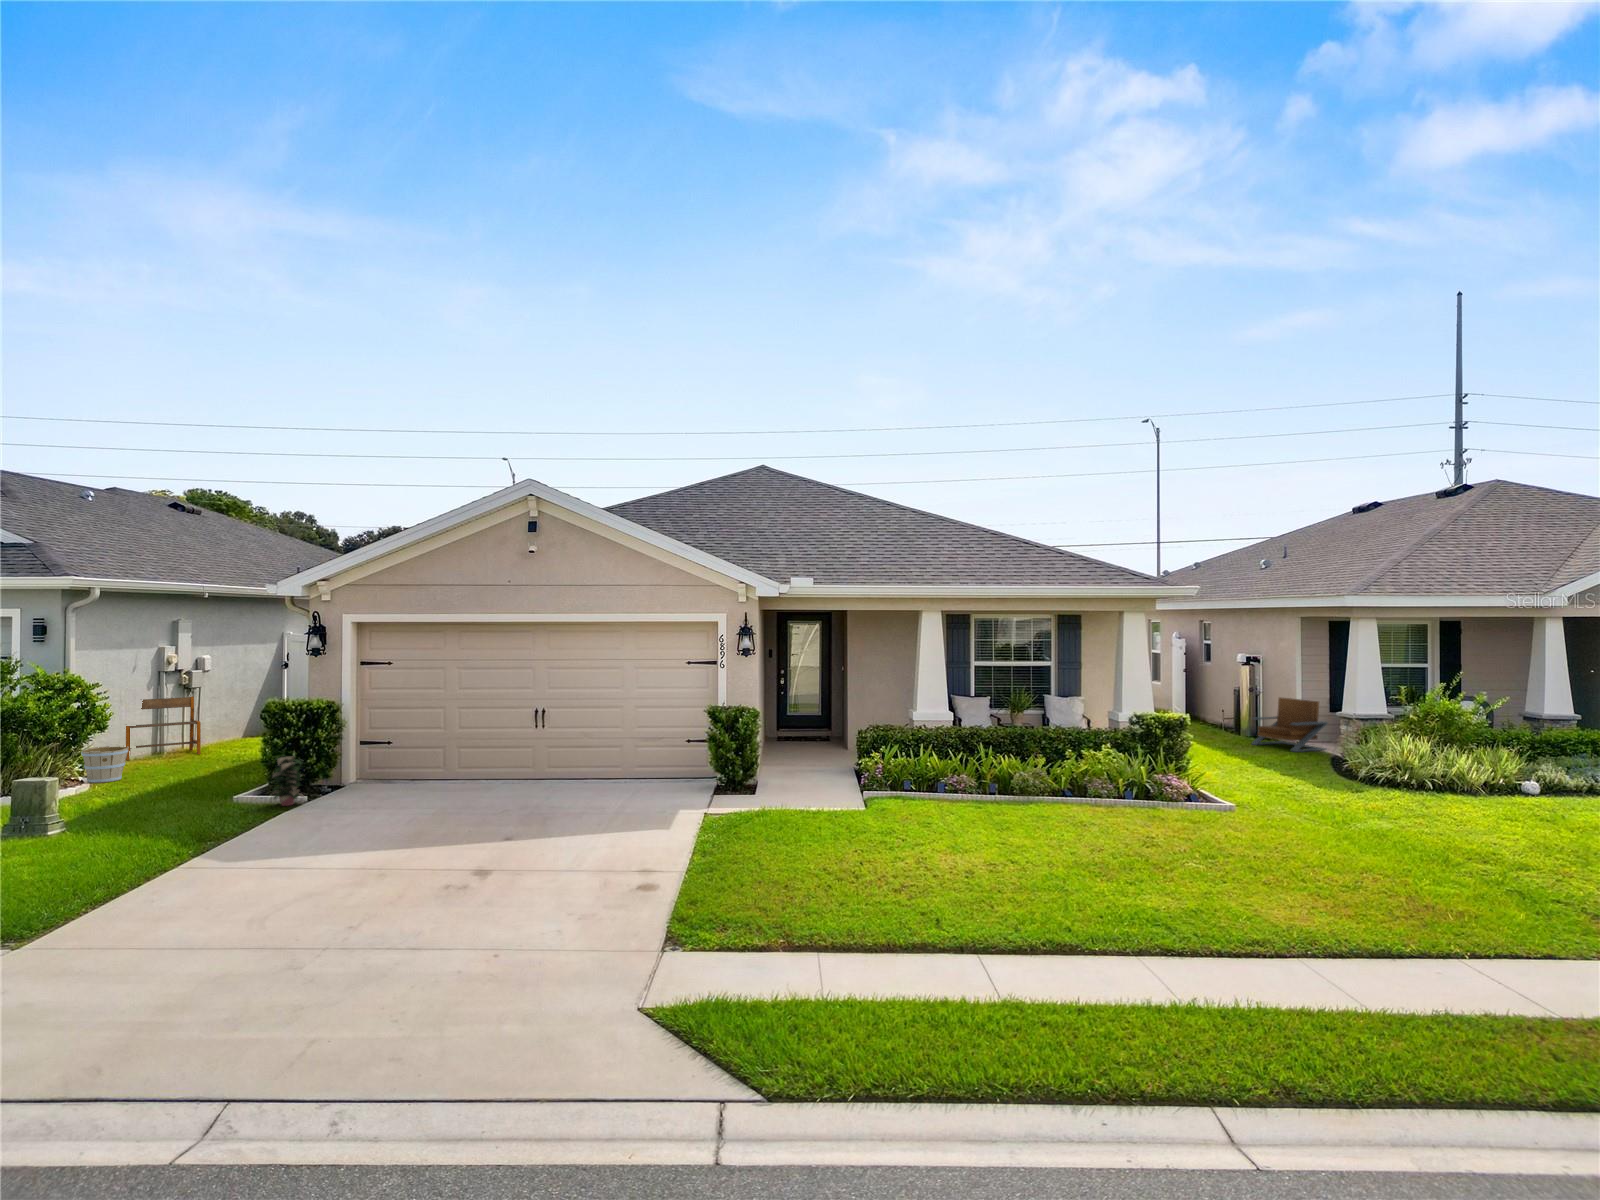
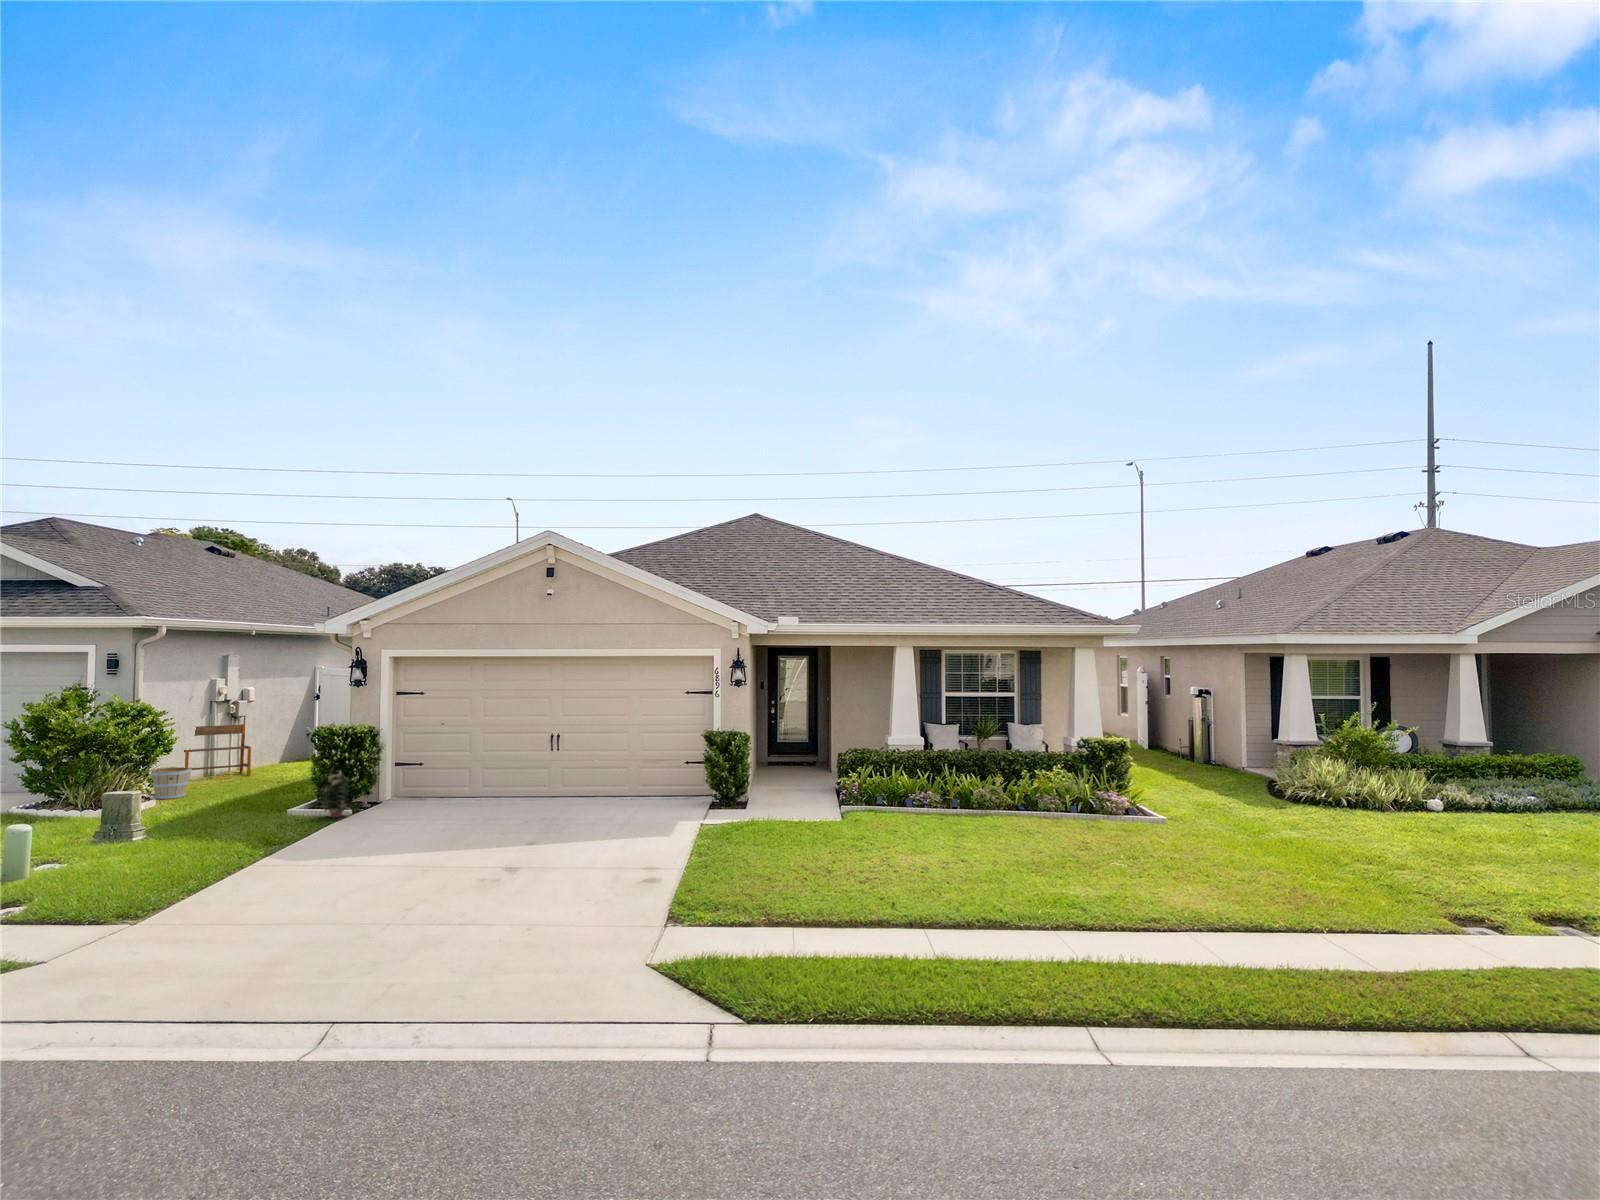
lounge chair: present [1252,698,1328,752] -> none [1195,726,1263,775]

